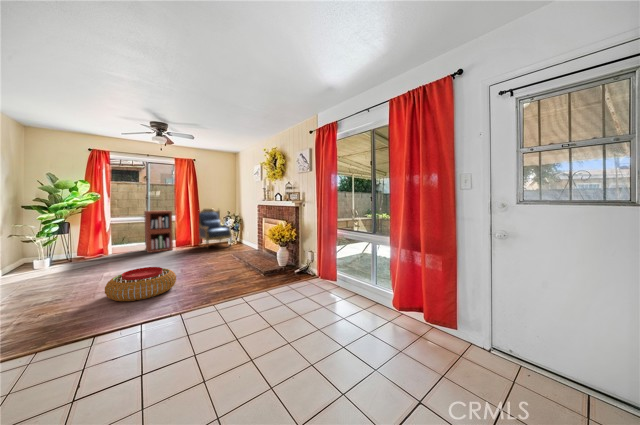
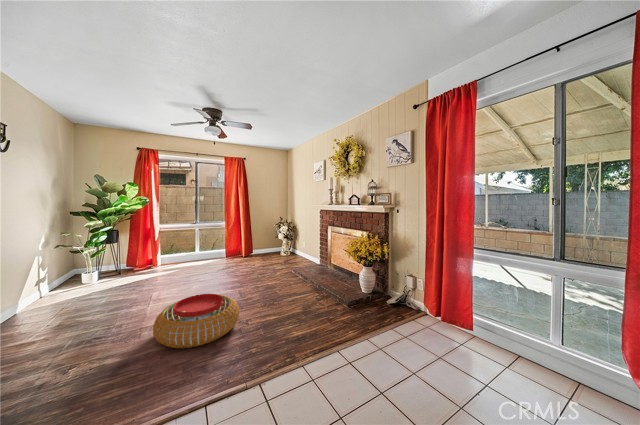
armchair: present [199,208,232,245] -> none [247,213,286,261]
bookshelf: present [144,210,173,253] -> none [193,216,223,265]

